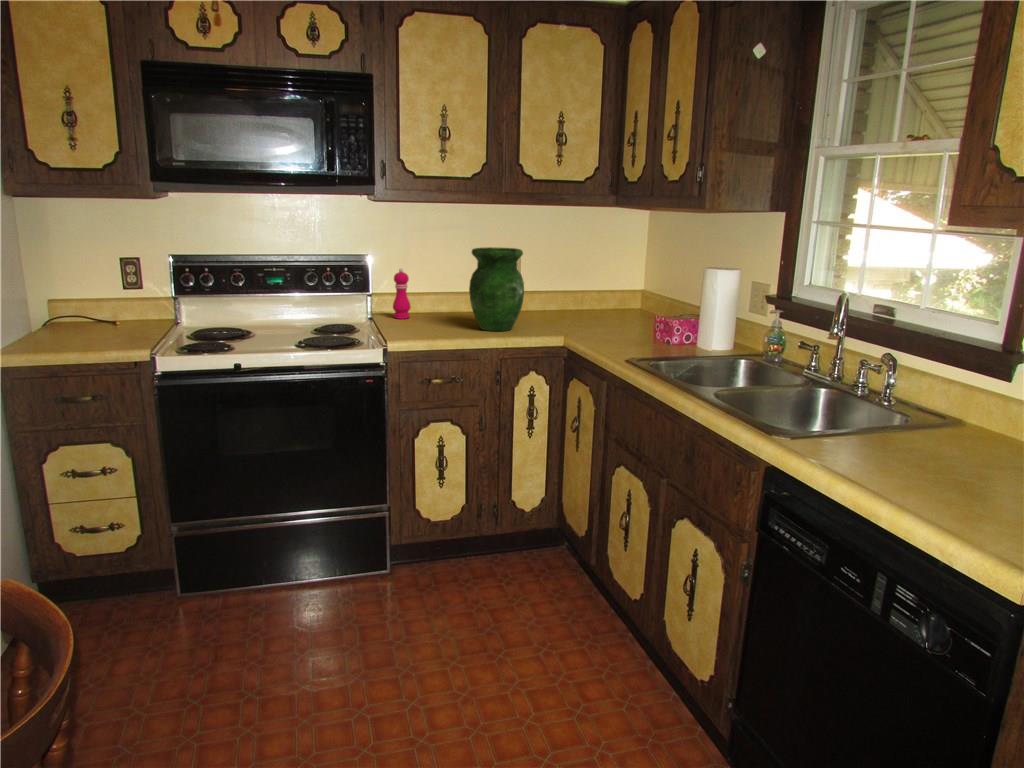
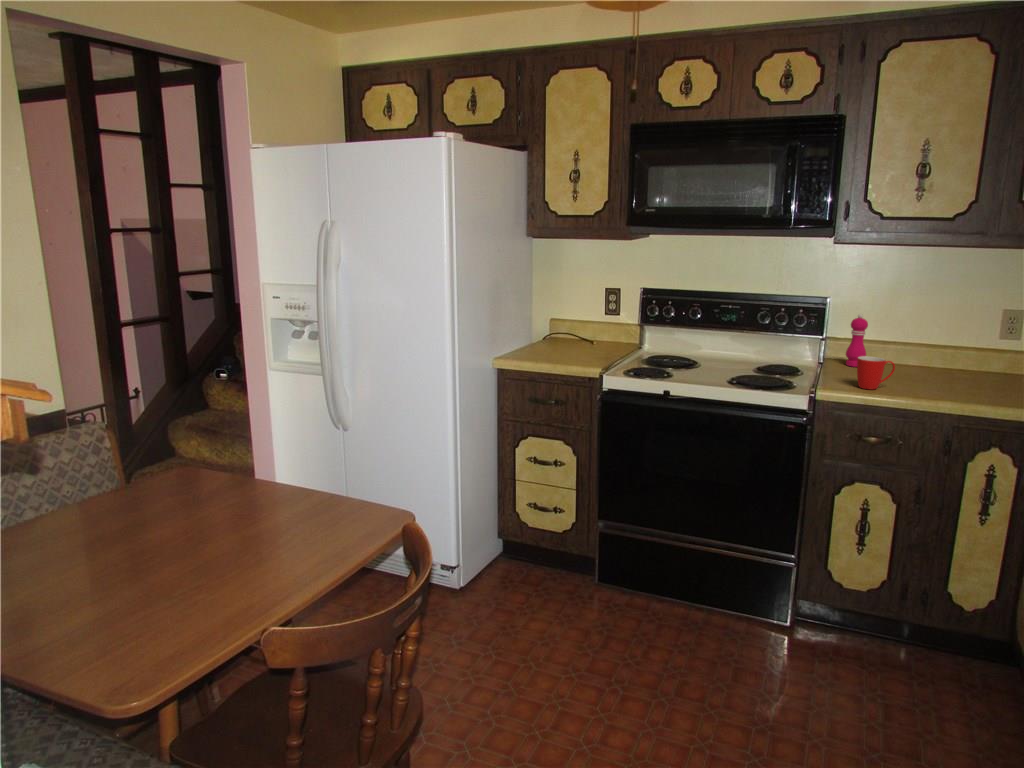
vase: present [469,247,524,331] -> none [930,298,1008,395]
mug: none [416,306,447,336] -> present [857,356,895,389]

